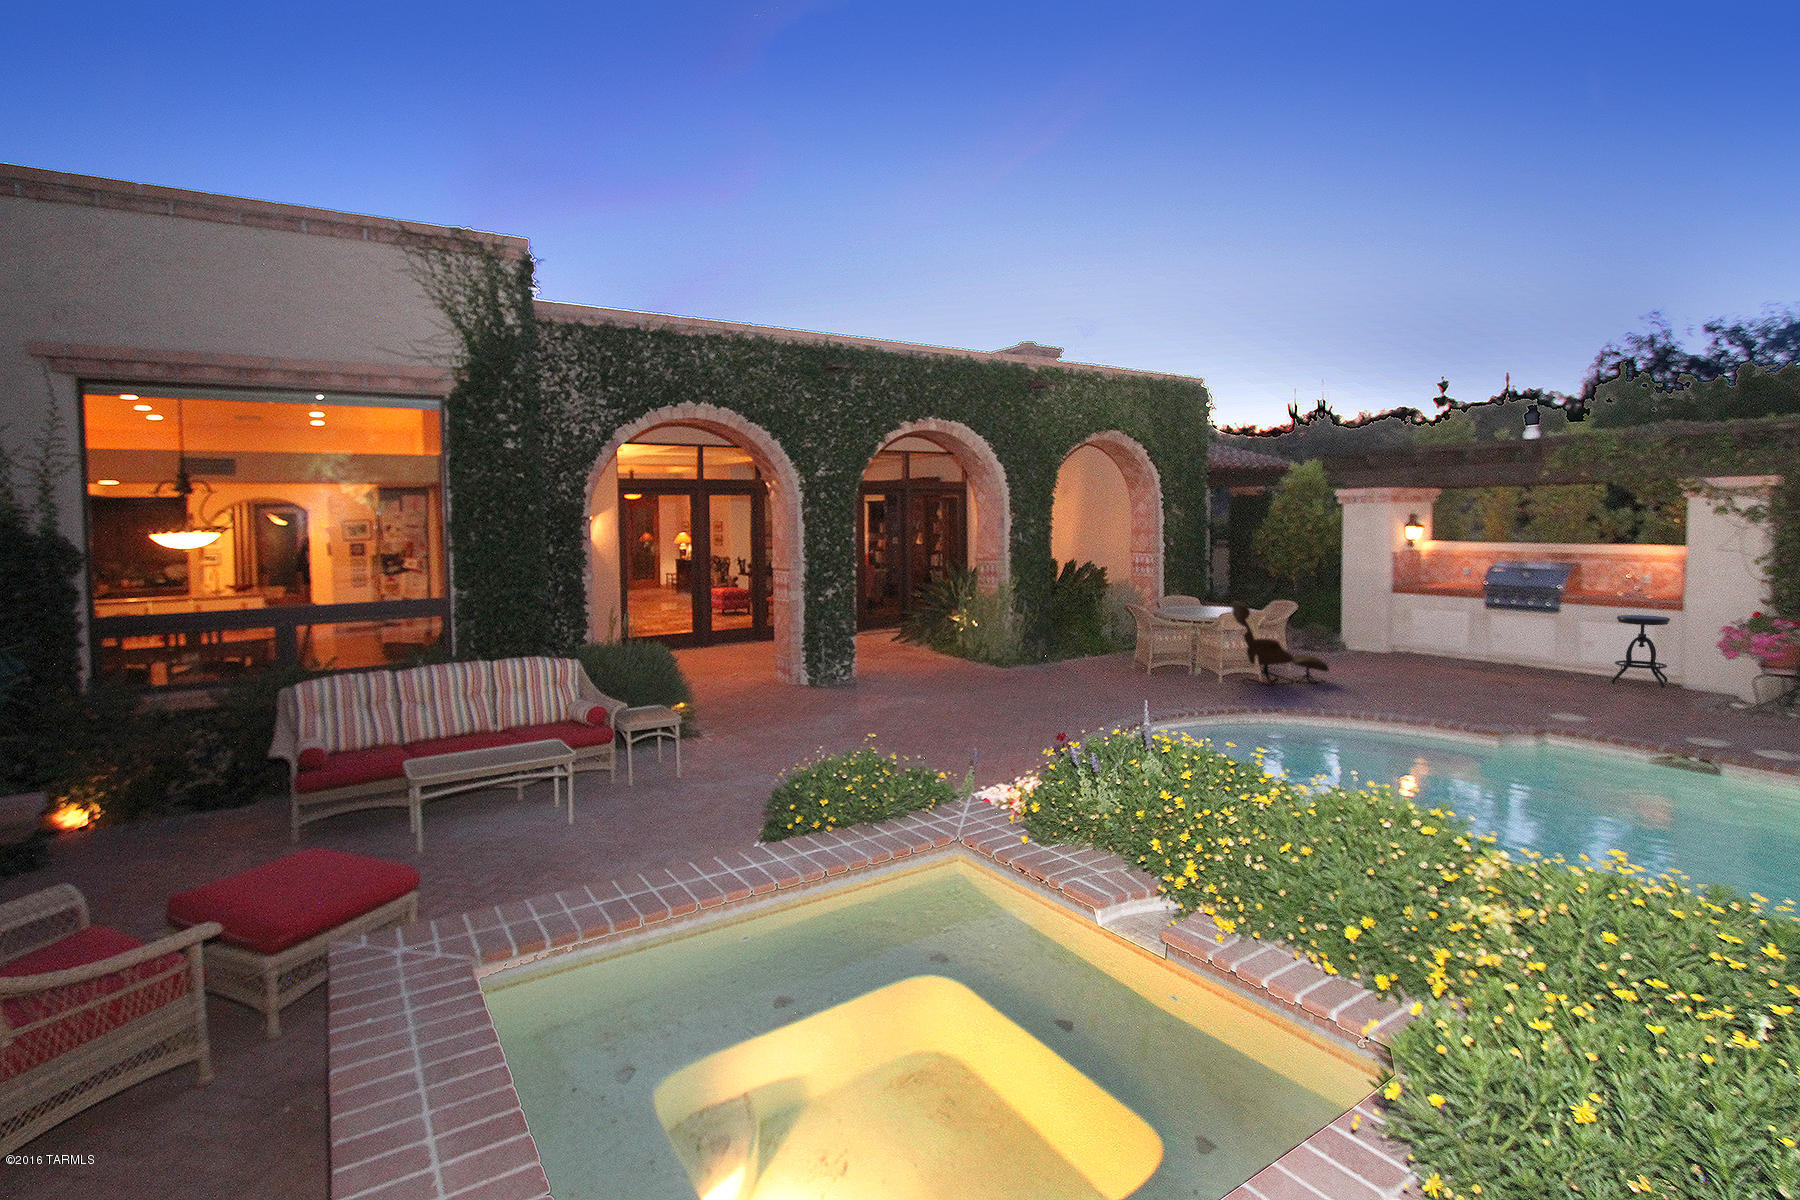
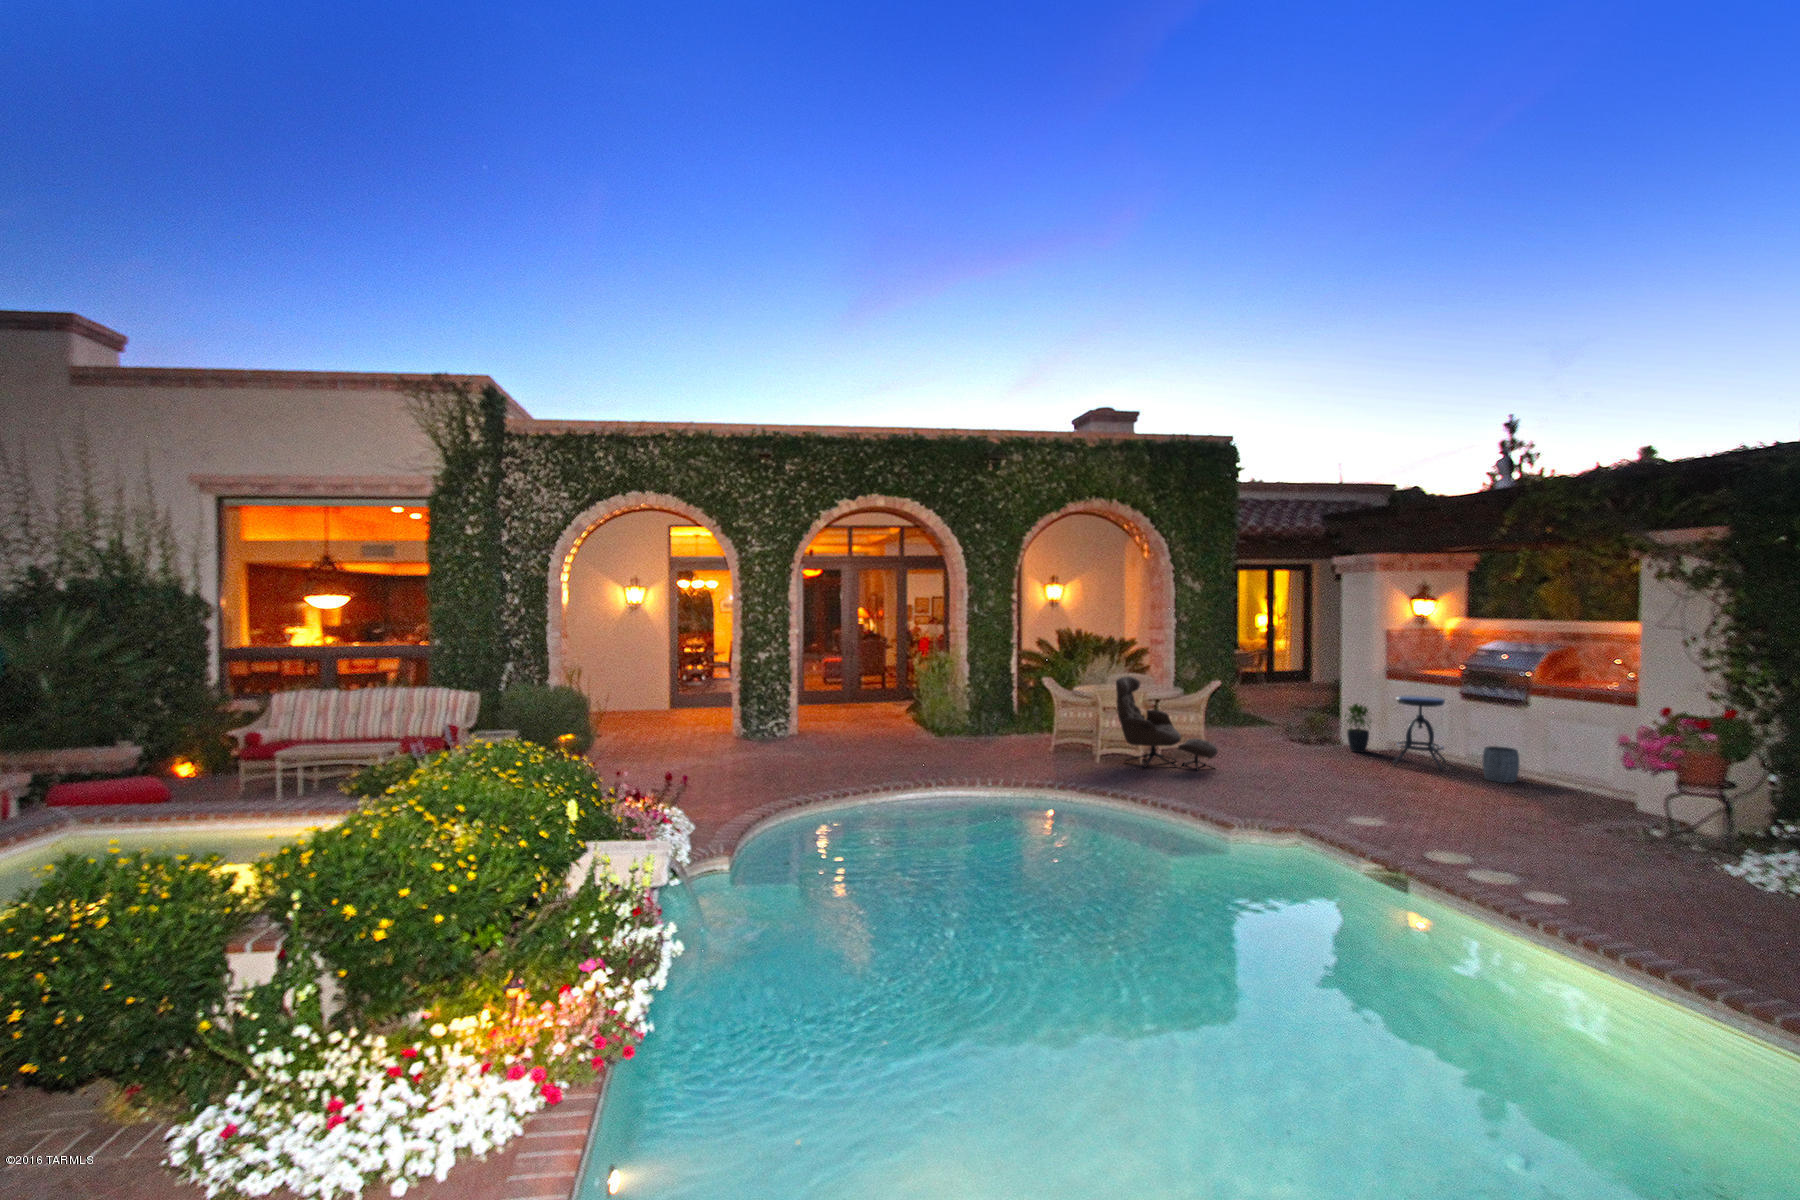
stool: present [1612,615,1670,688] -> present [1394,695,1446,770]
potted plant: none [1359,616,1386,659] -> present [1345,704,1371,752]
woven basket: none [1515,643,1546,672] -> present [1482,746,1519,783]

